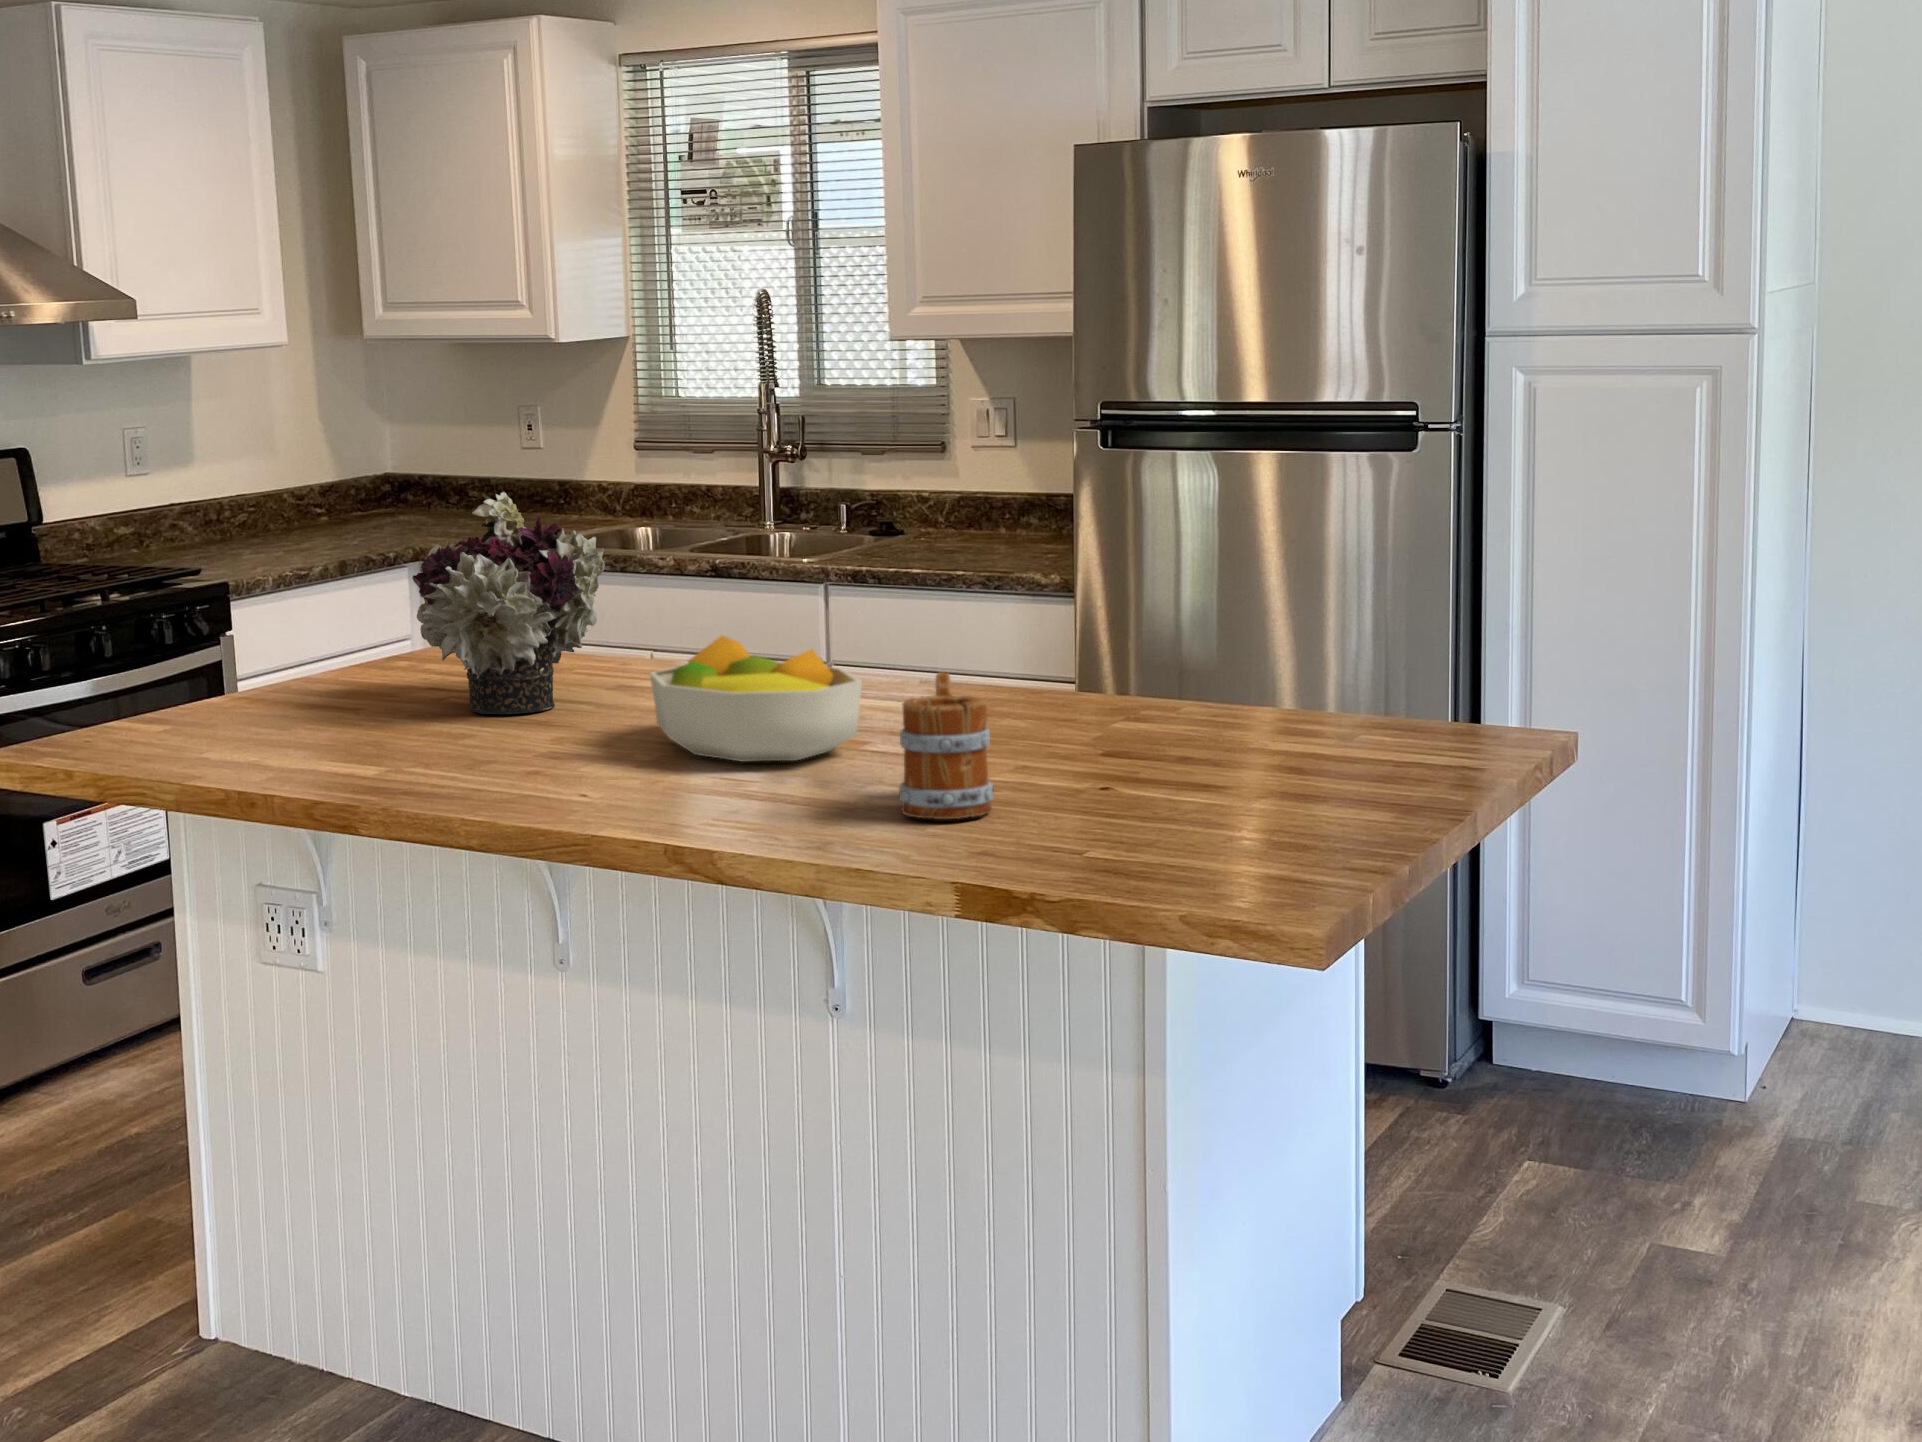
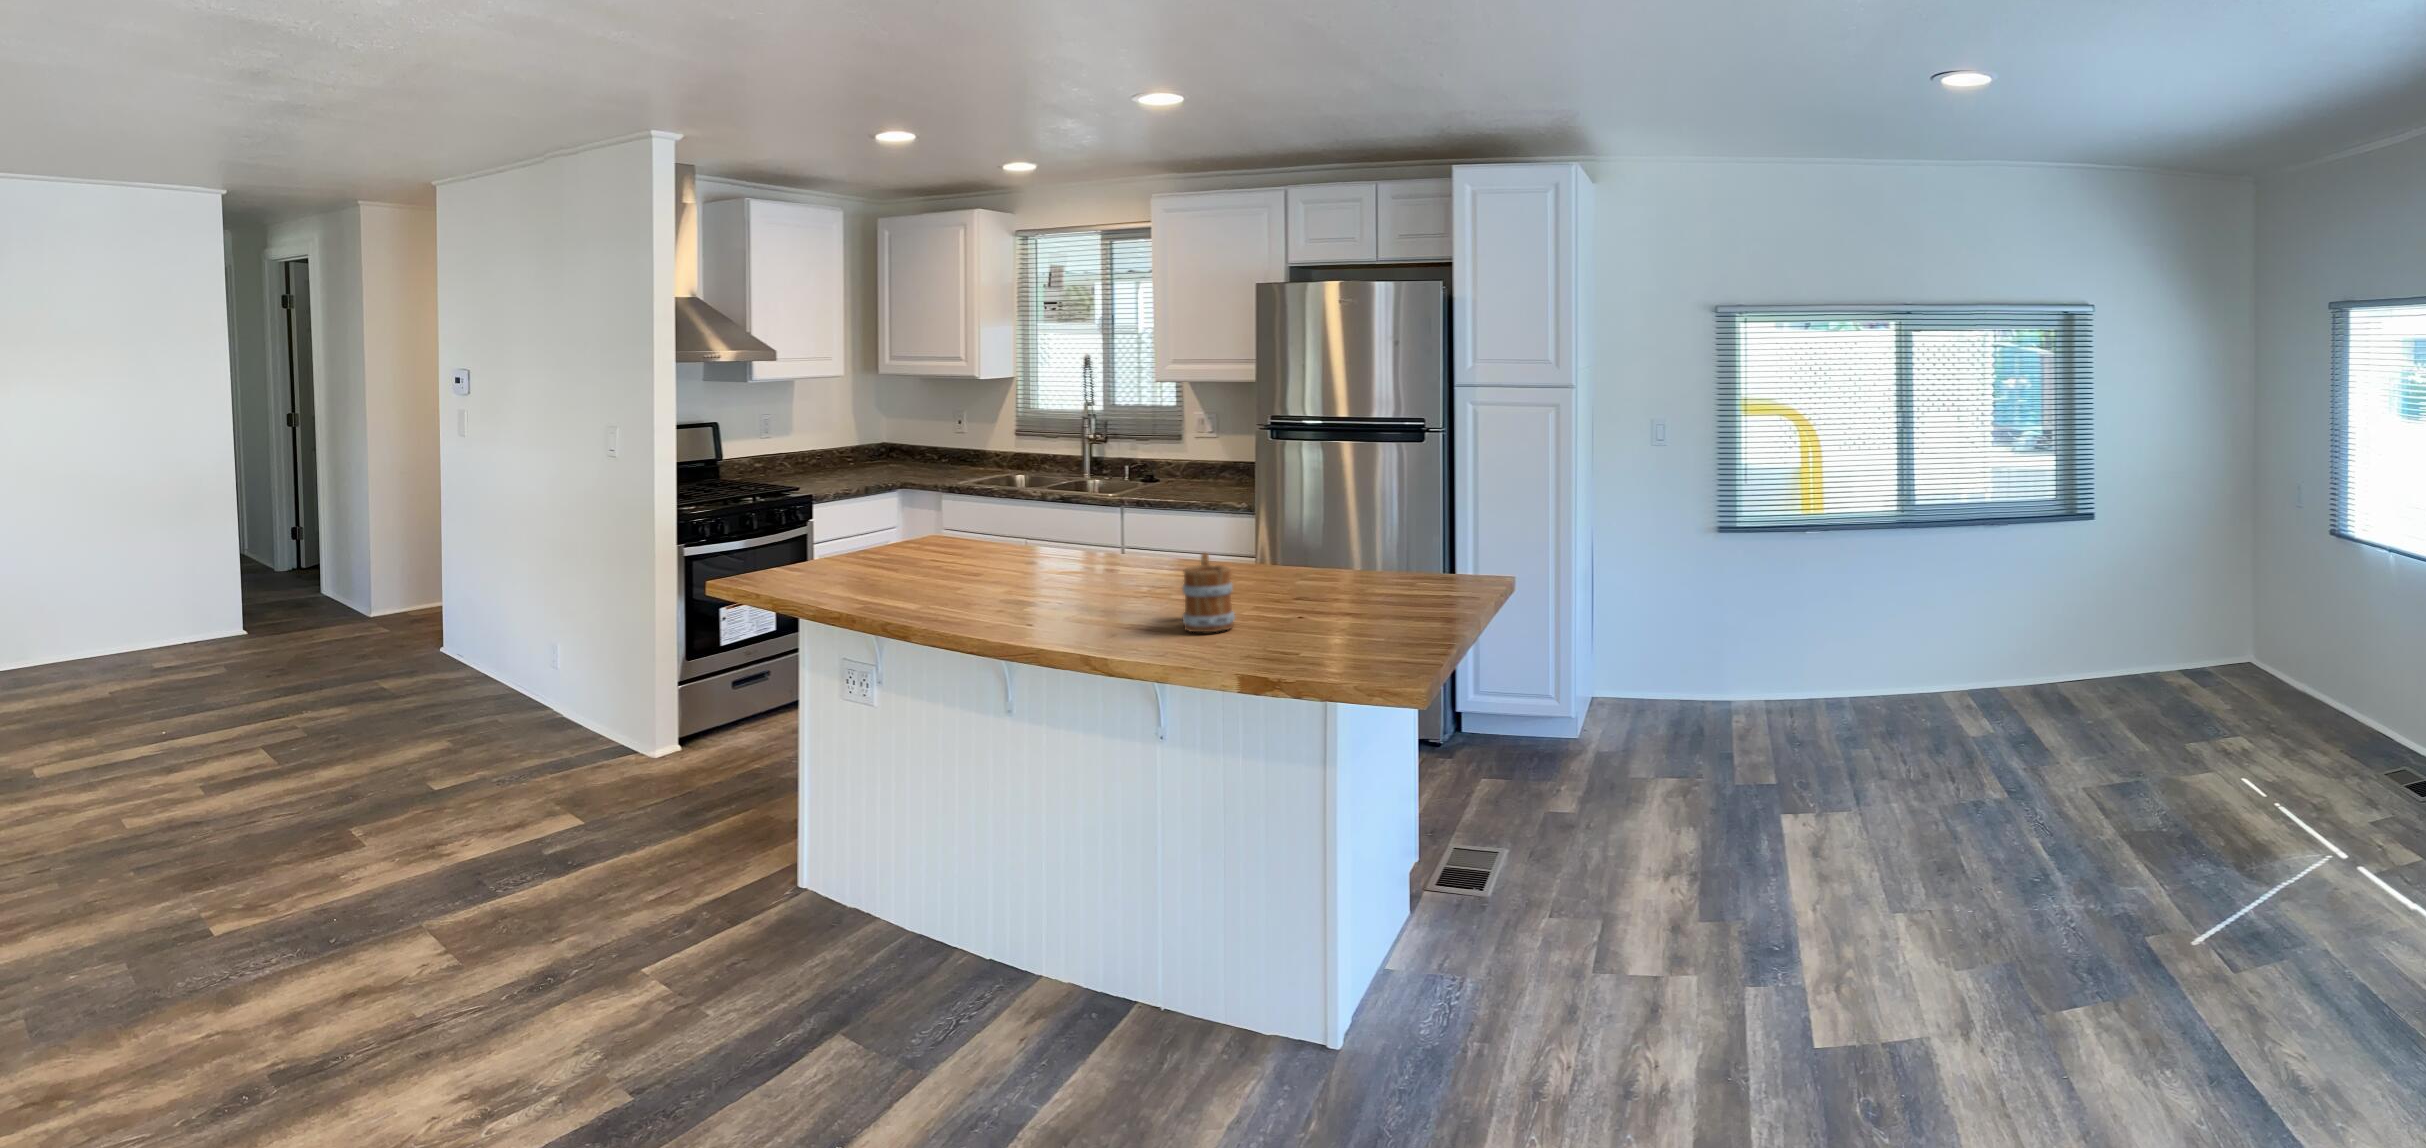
flower arrangement: present [412,492,605,714] -> none [888,455,1005,579]
fruit bowl: present [650,636,862,762] -> none [1034,534,1157,603]

